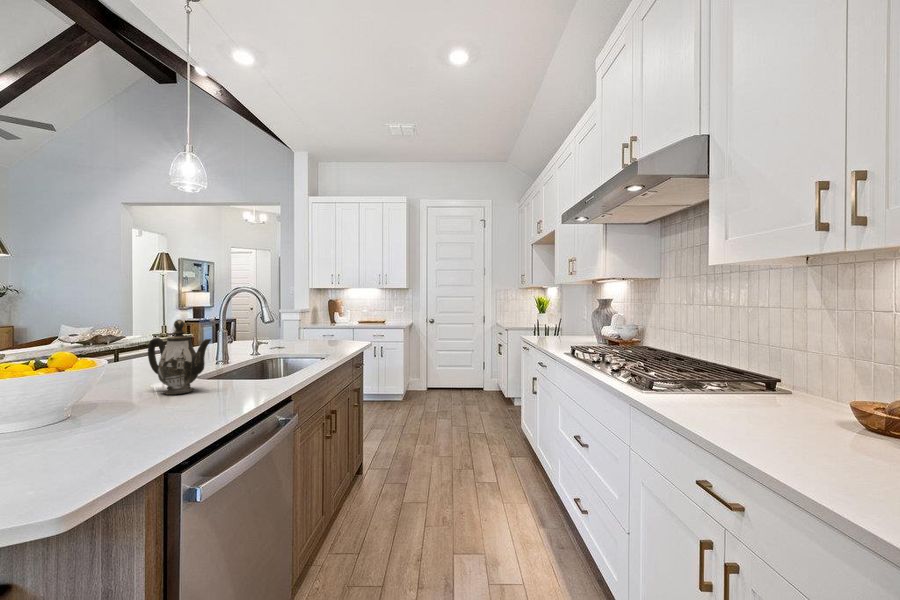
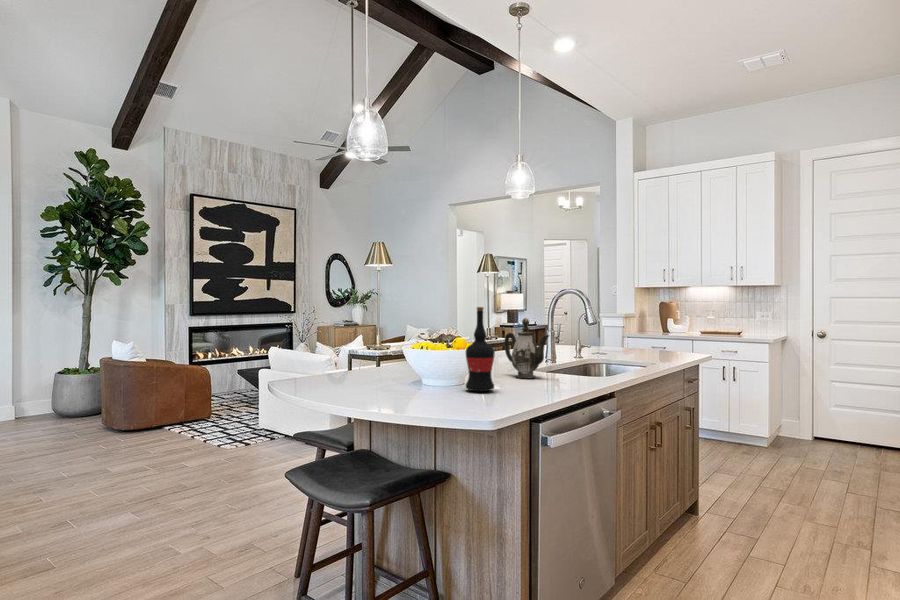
wine bottle: none [50,307,111,438] -> present [466,307,495,391]

